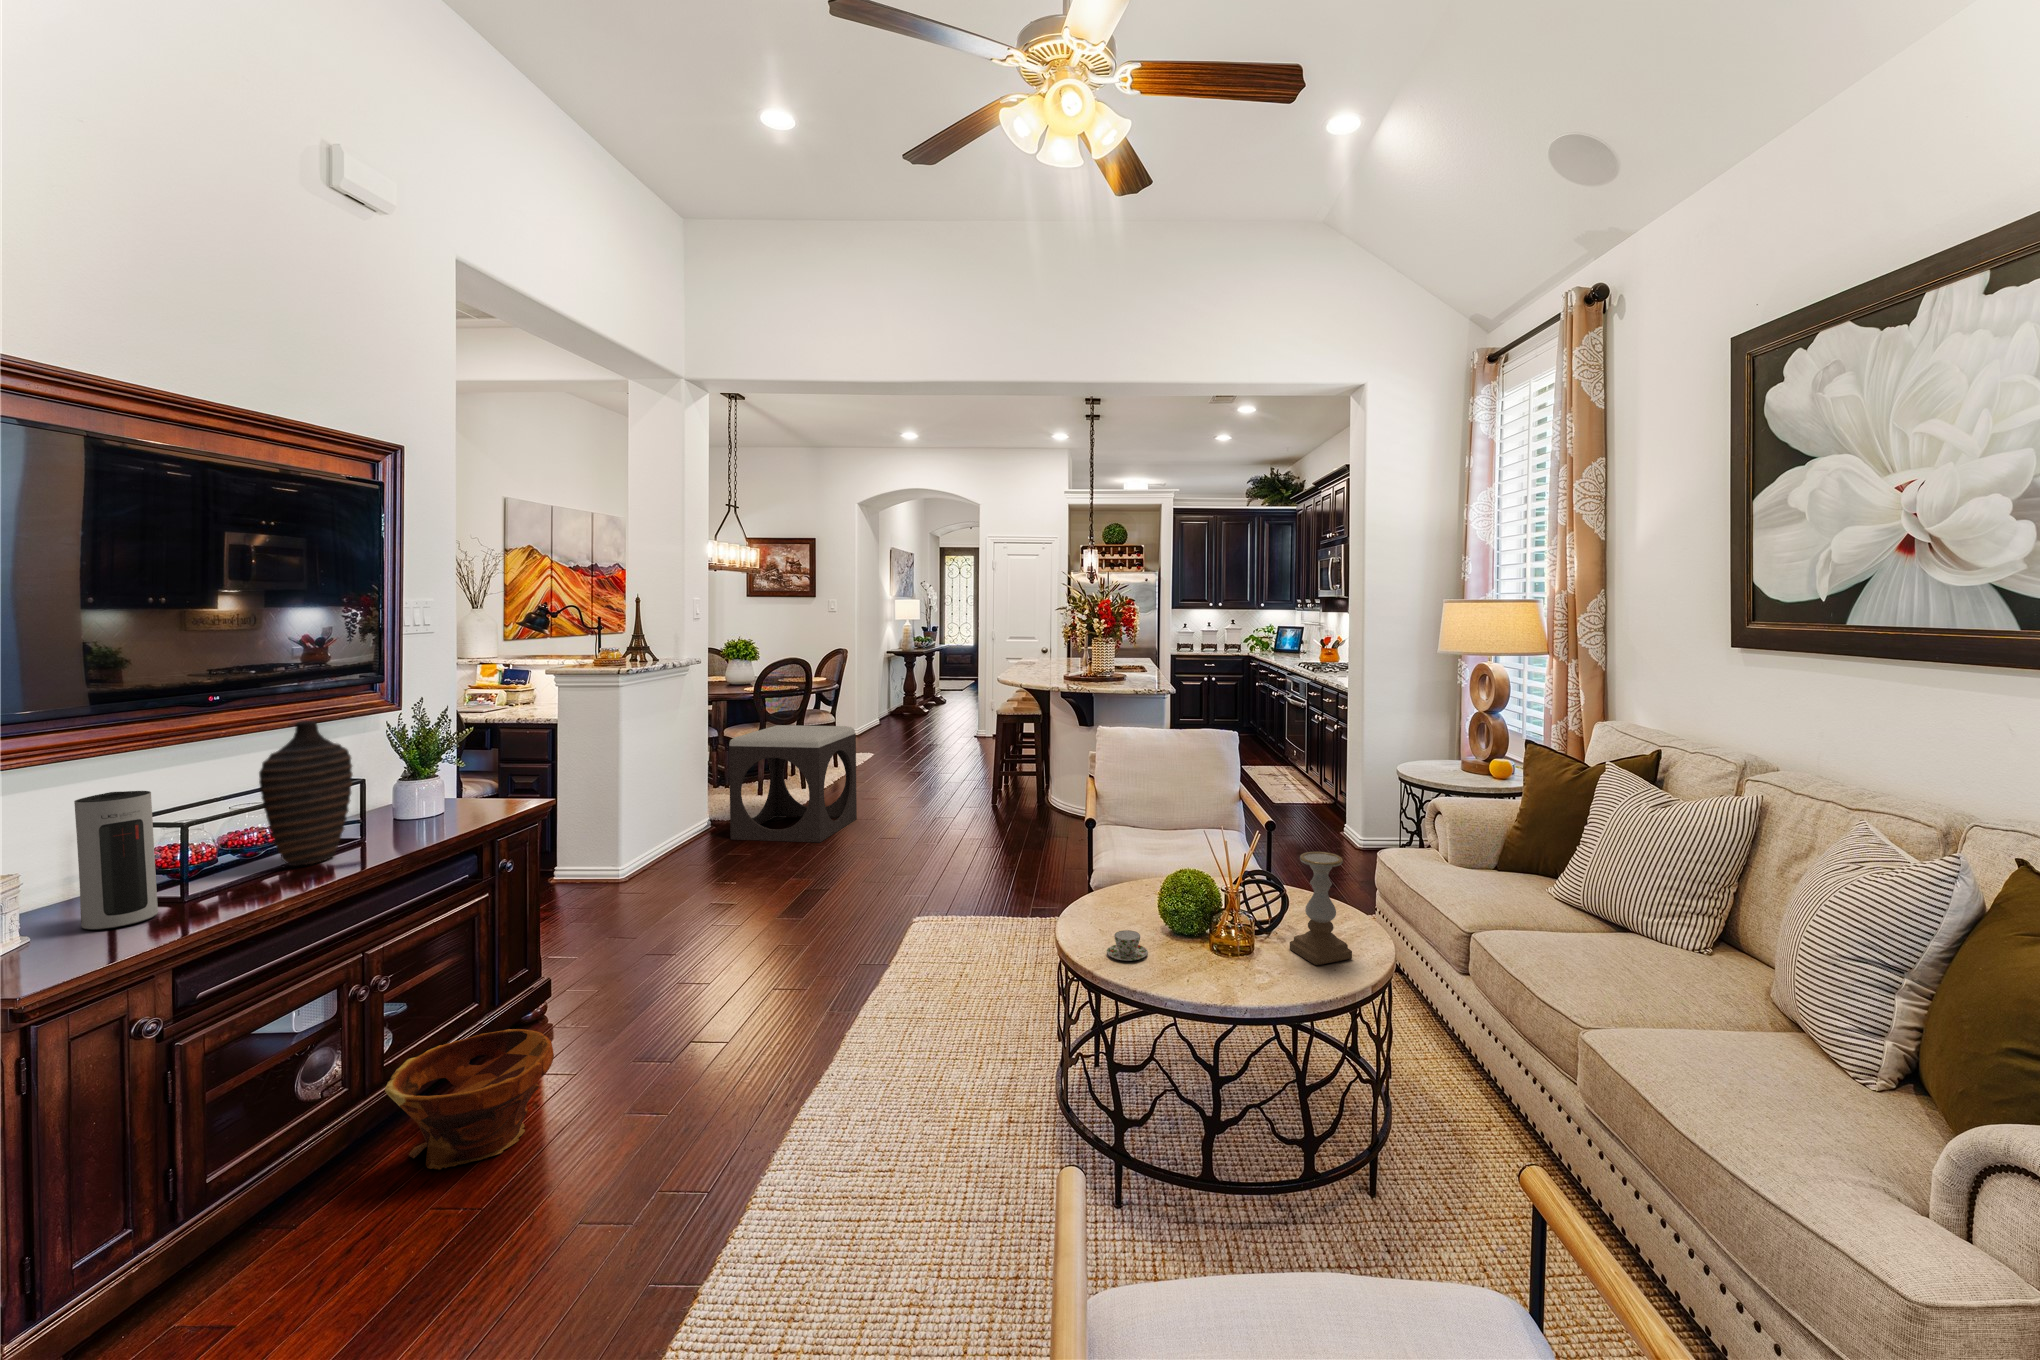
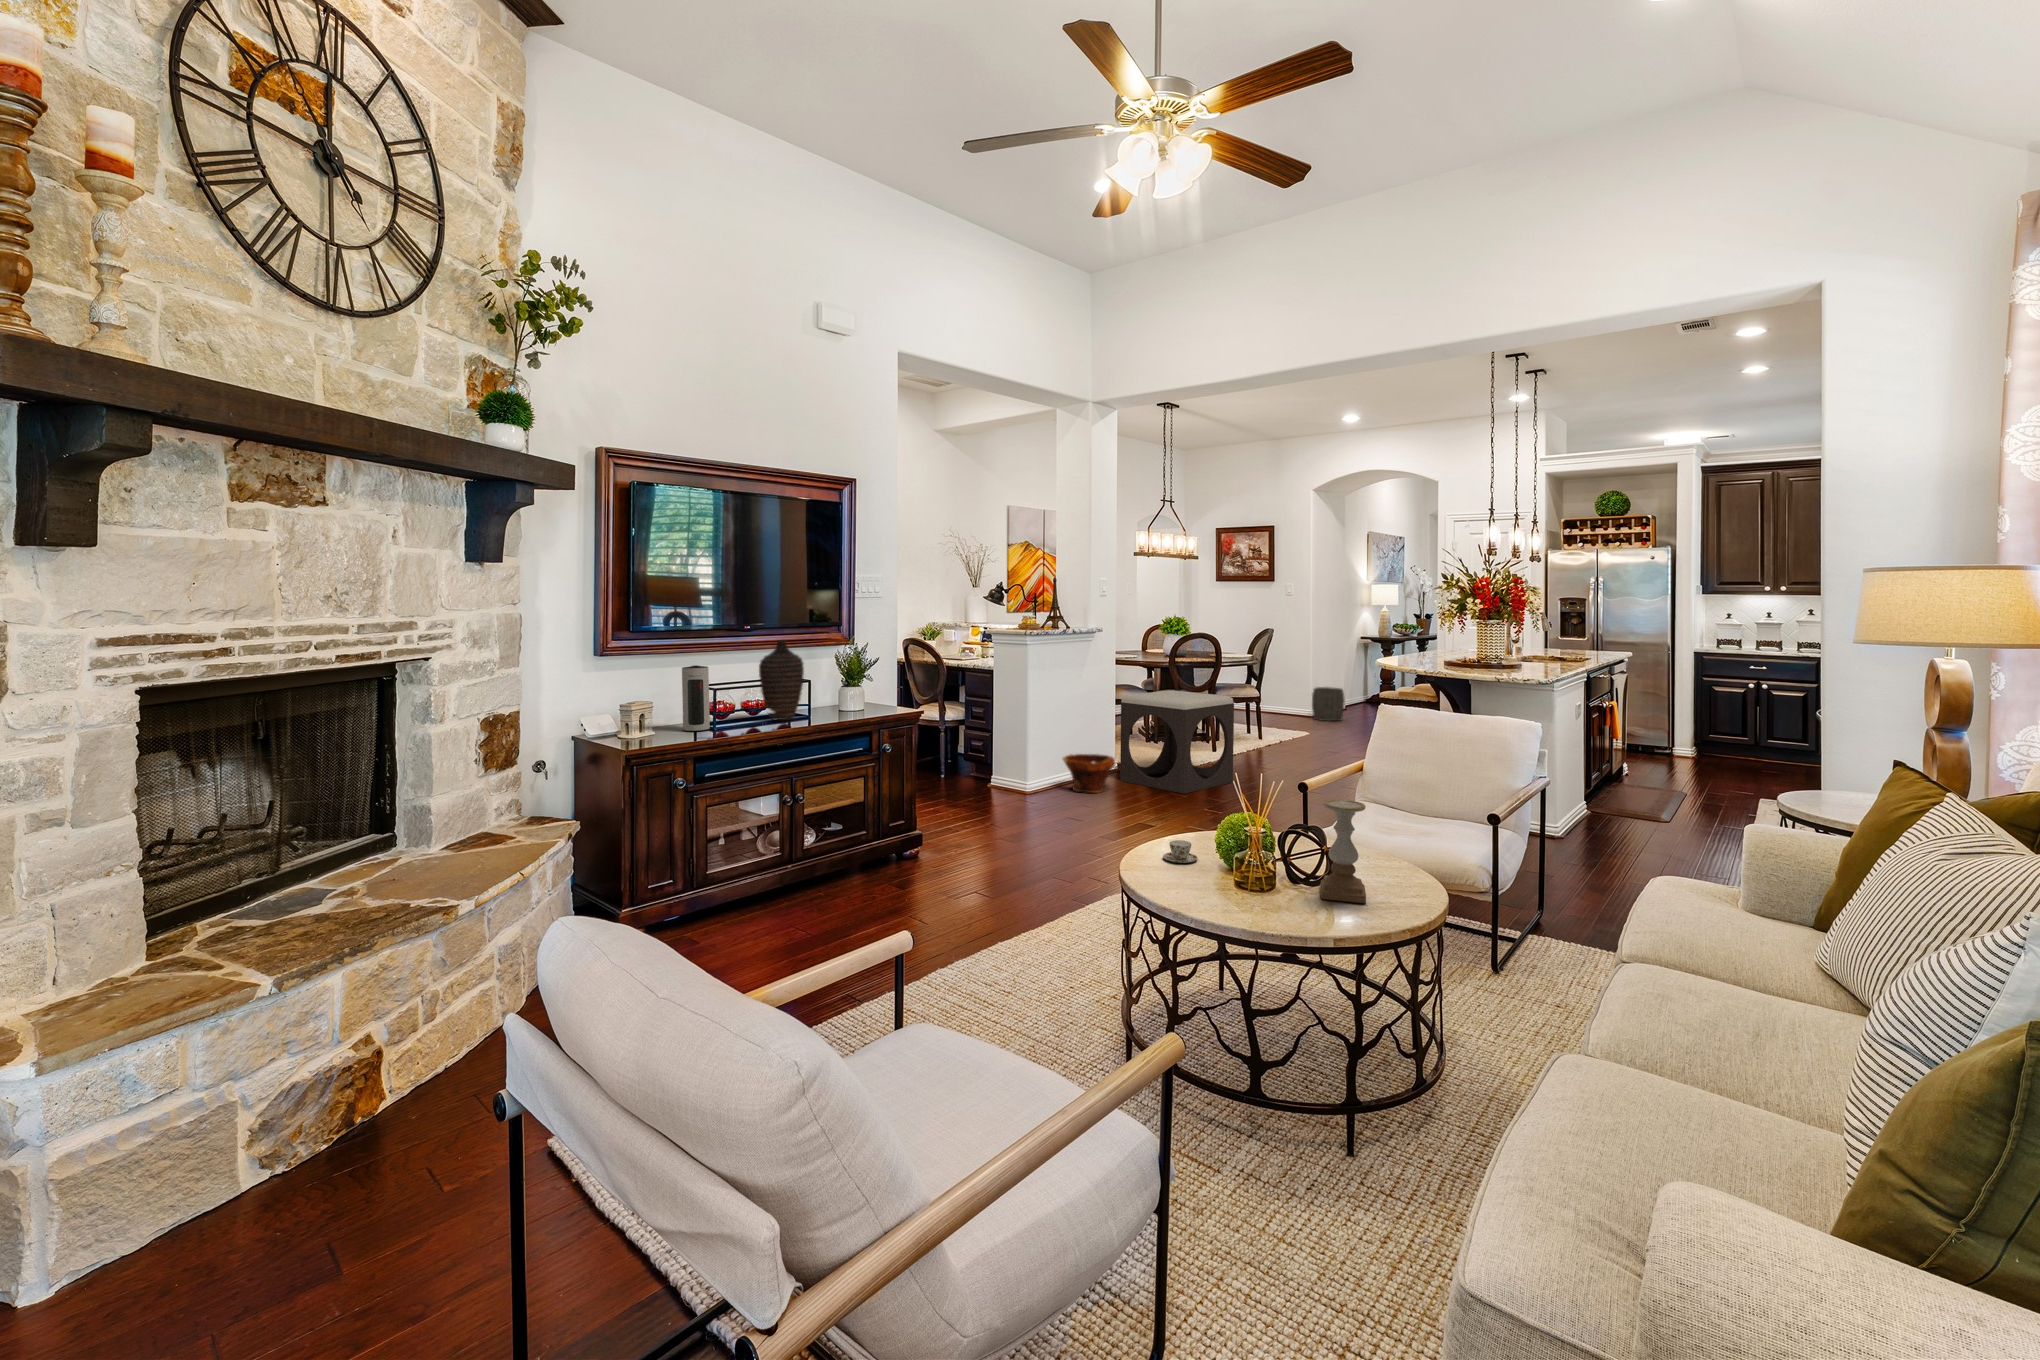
woven basket: none [859,702,891,736] -> present [1312,687,1345,721]
planter: present [385,1029,554,1169] -> present [1063,754,1115,793]

